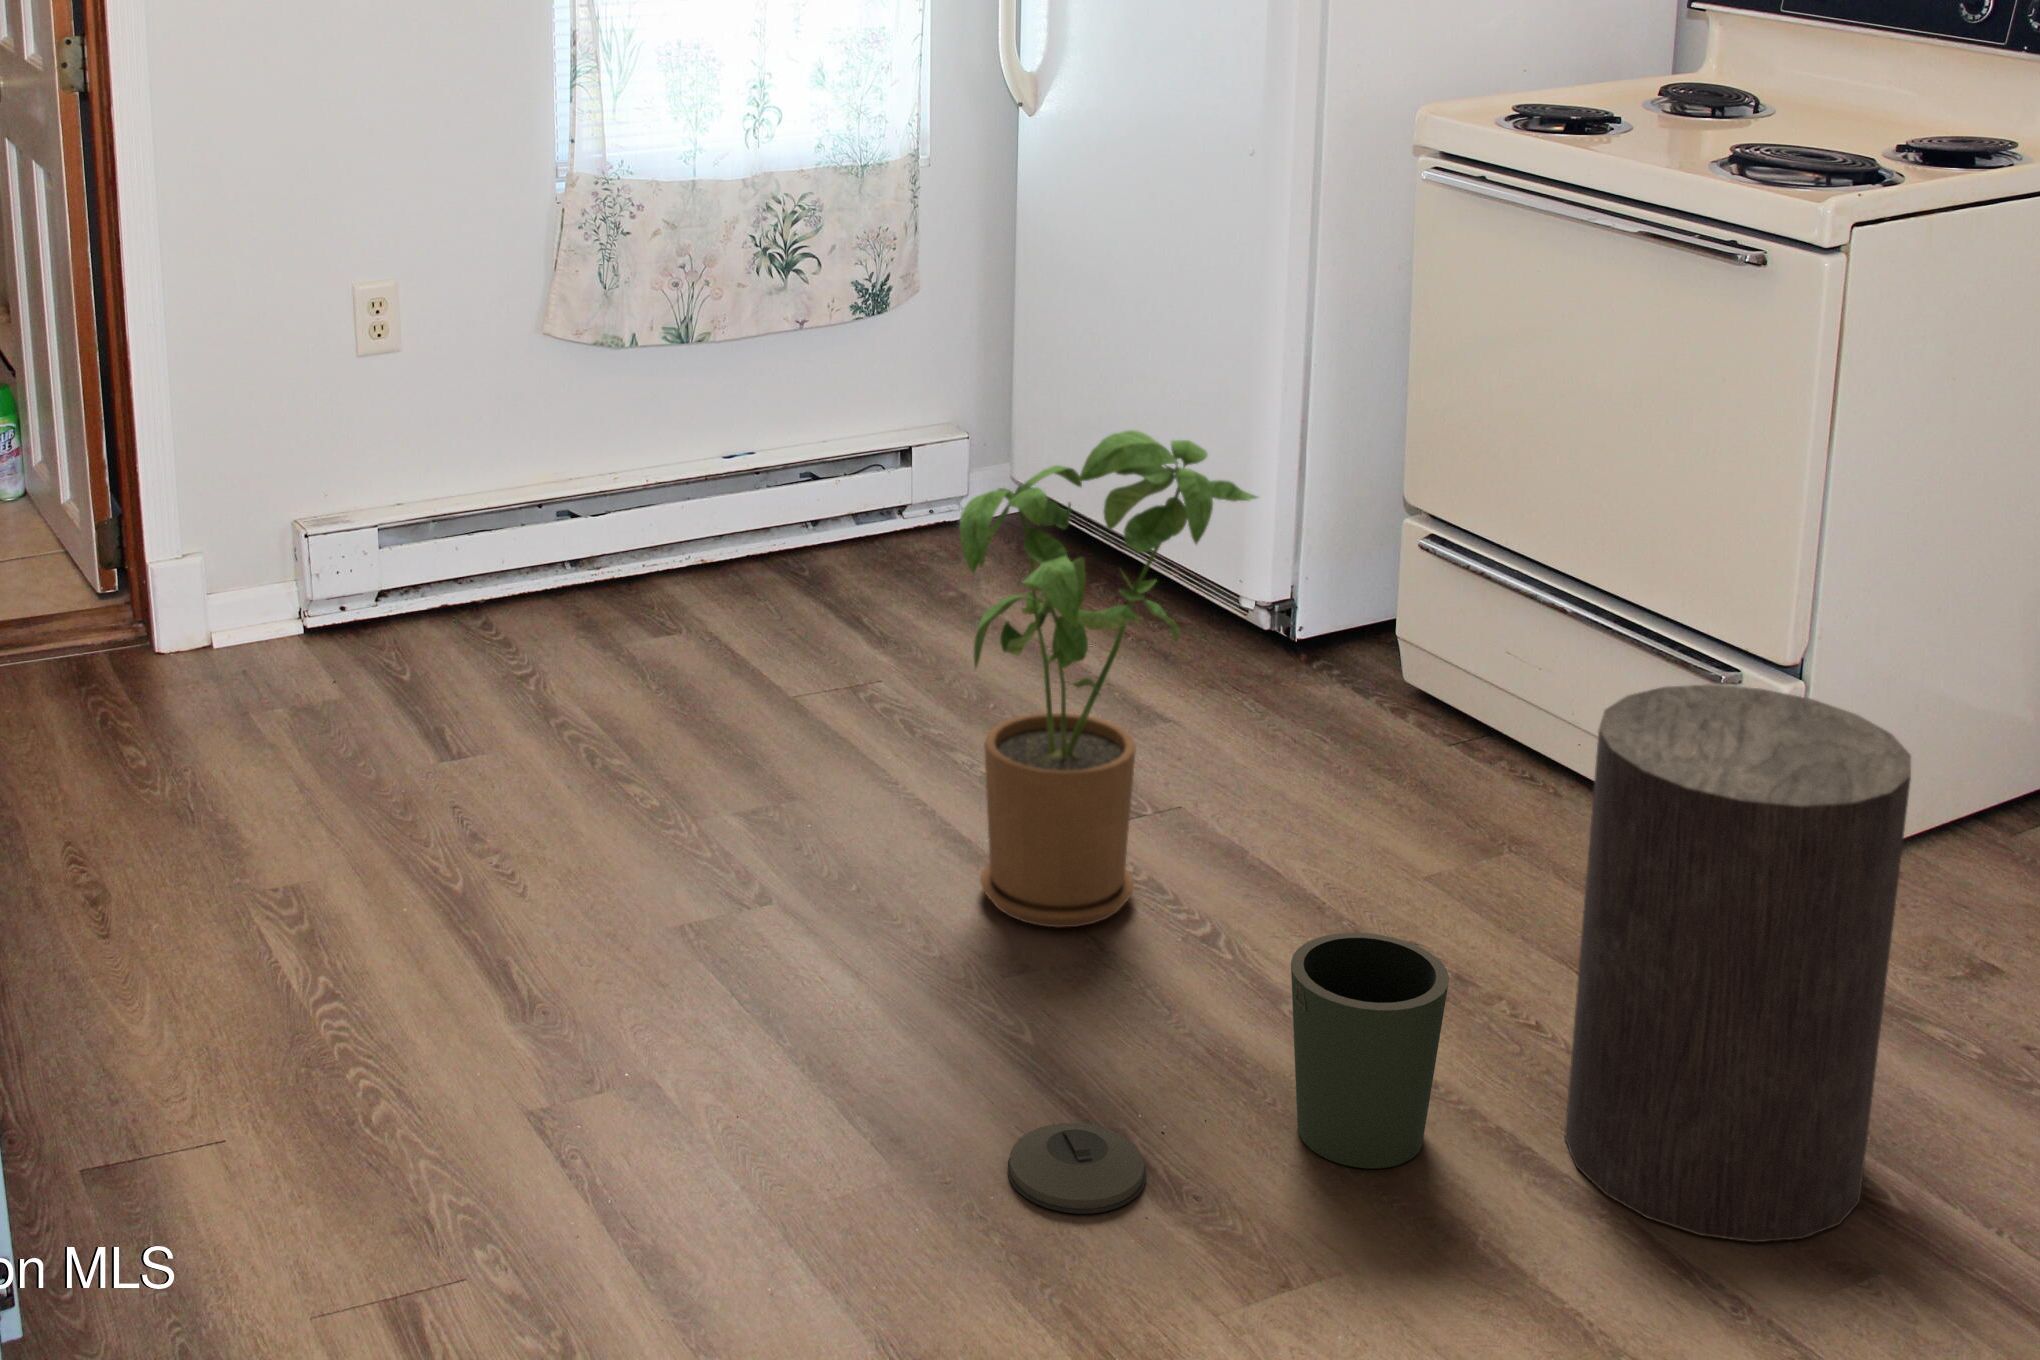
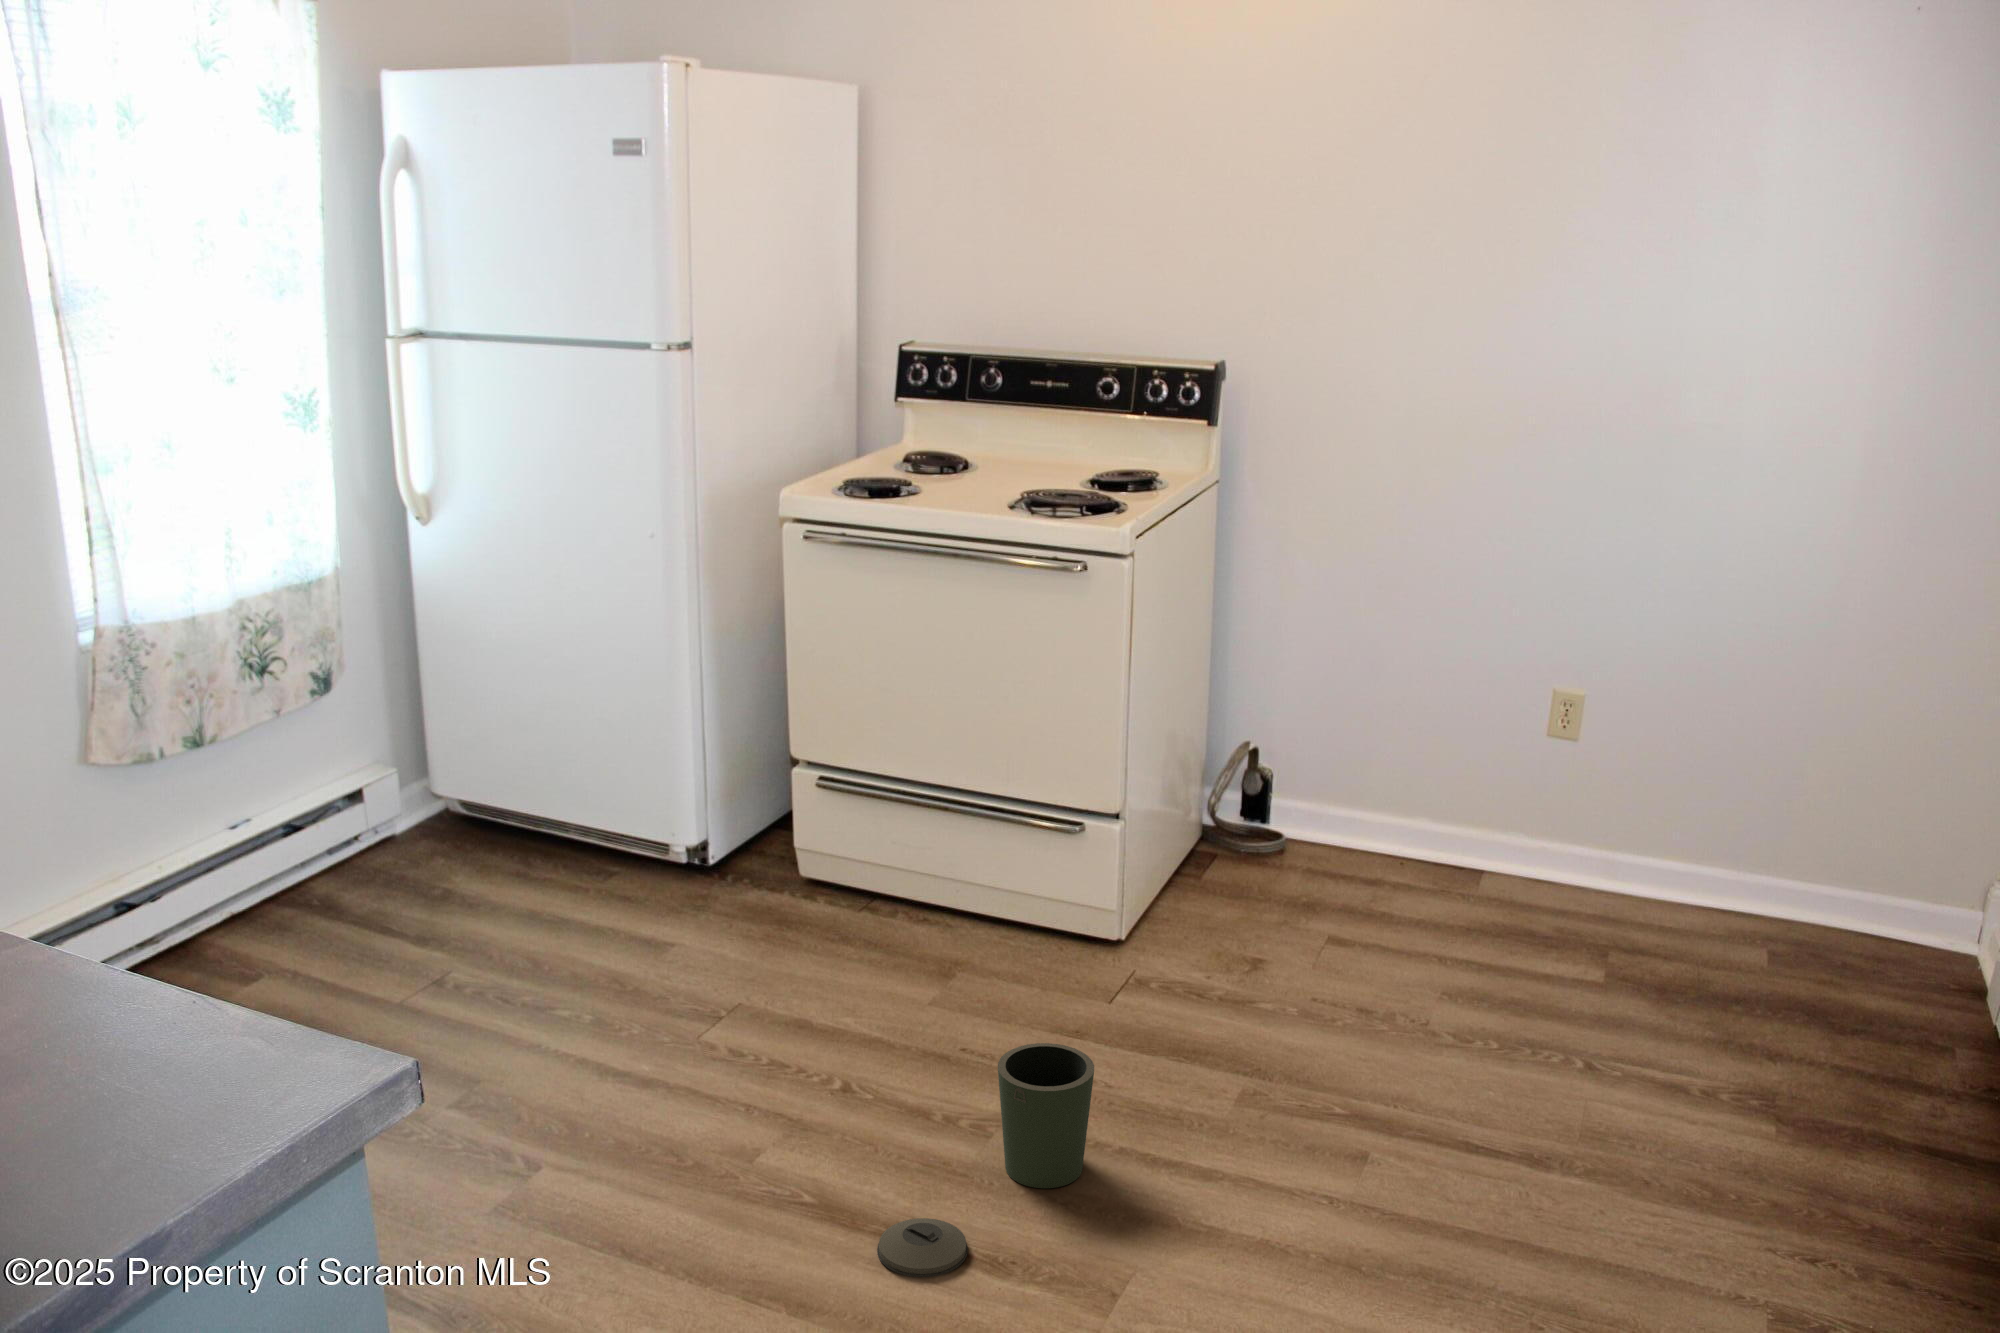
house plant: present [960,430,1257,928] -> none [645,757,849,1114]
stool: present [1565,685,1911,1242] -> none [1132,837,1312,1156]

